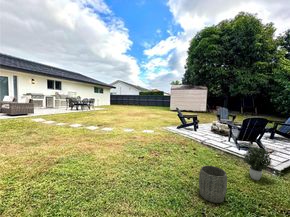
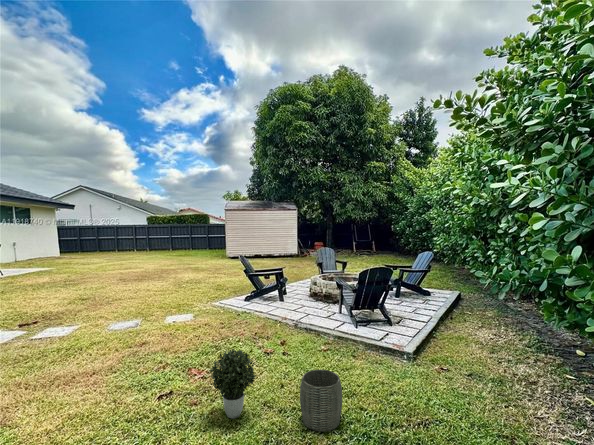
potted plant: present [243,147,271,180] -> present [210,349,256,418]

